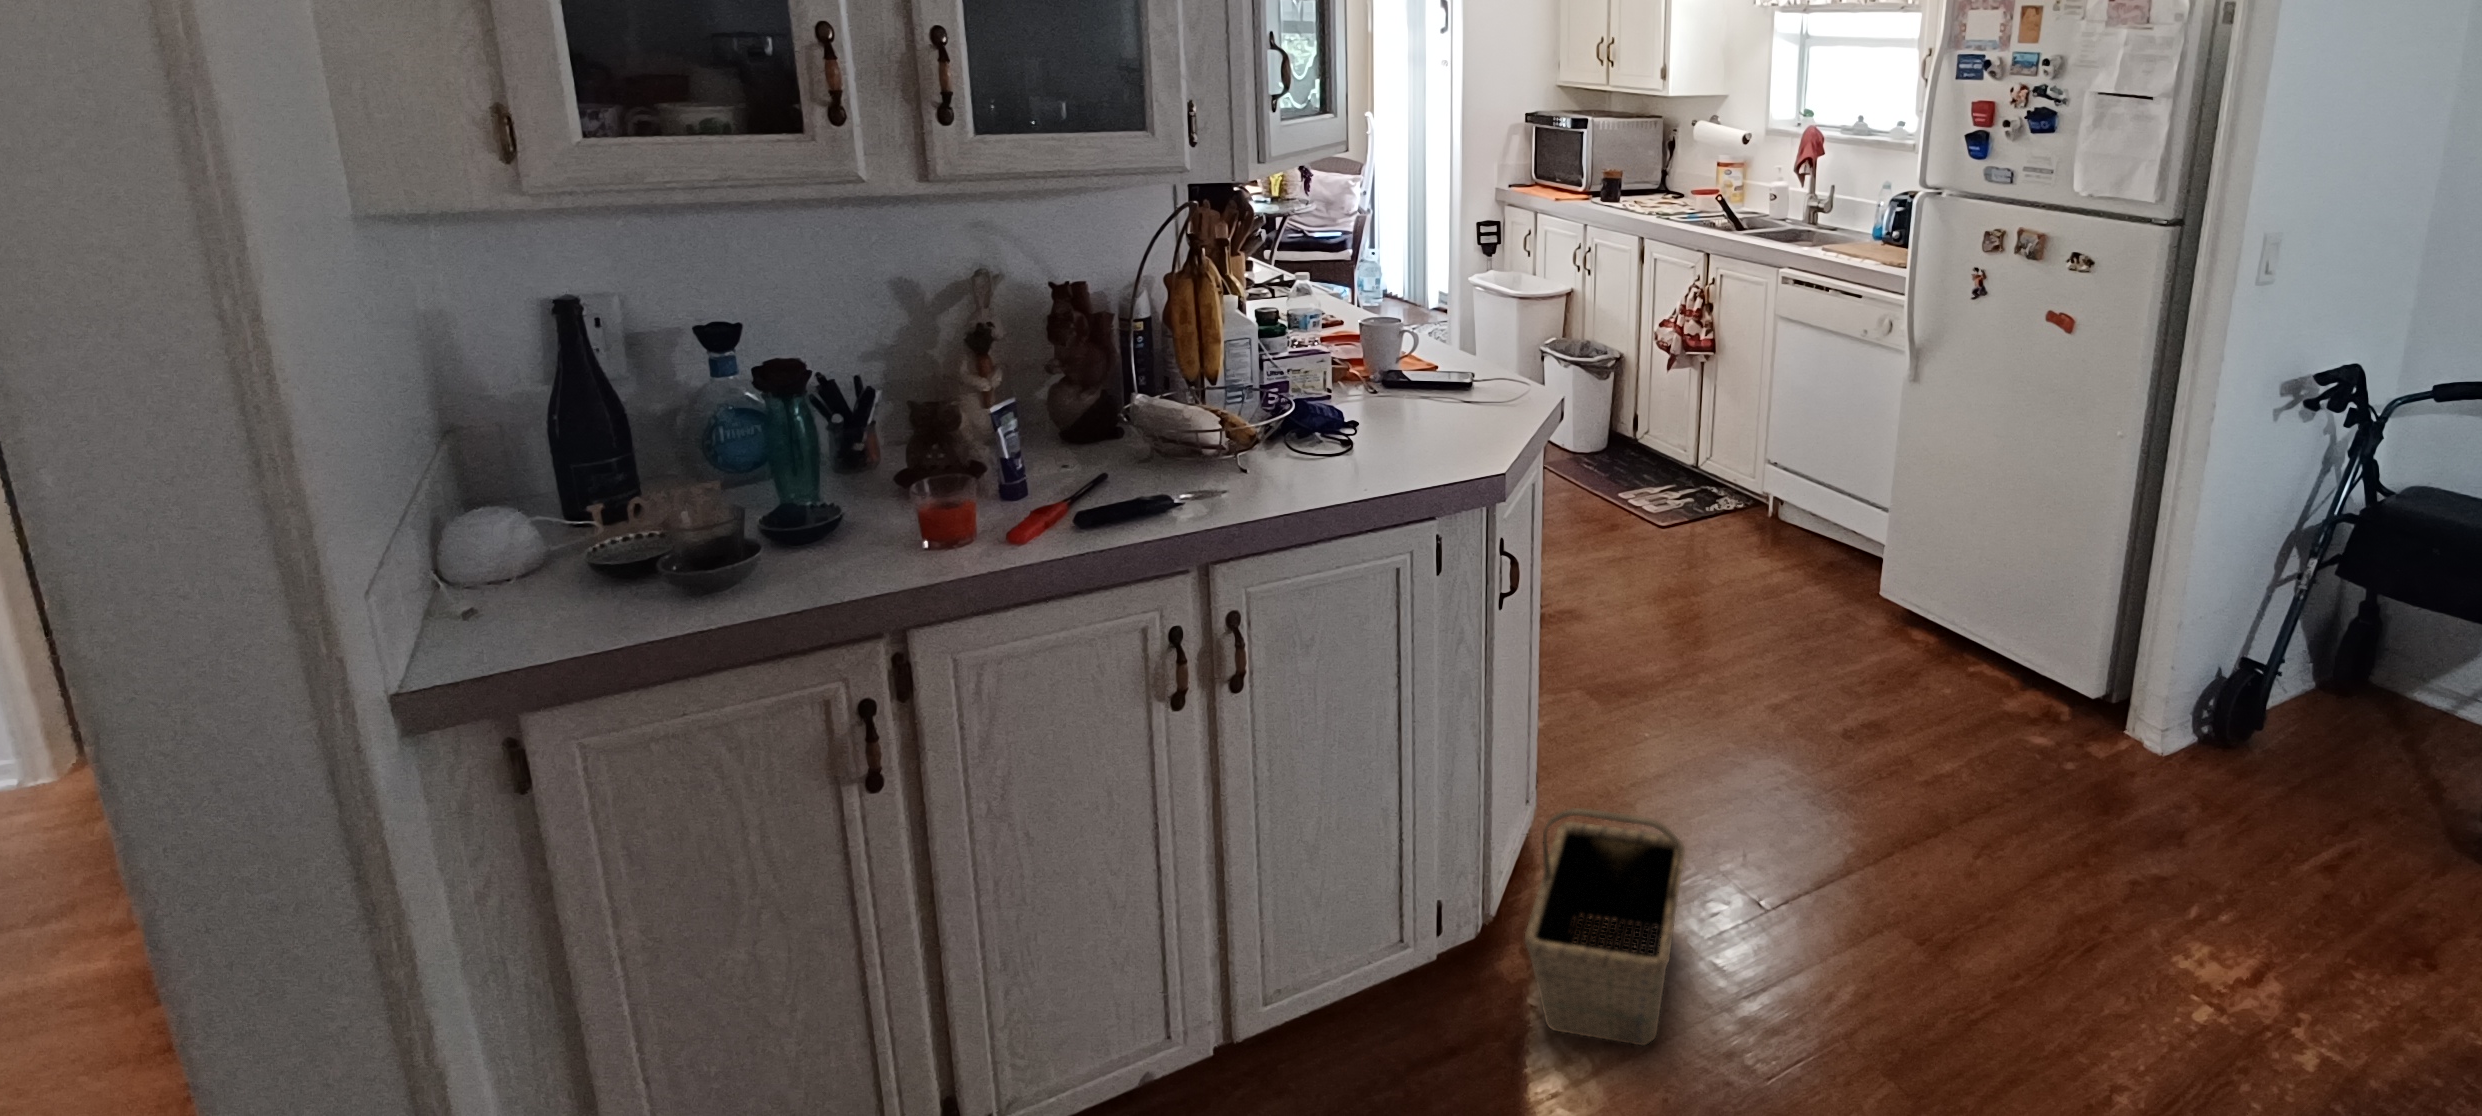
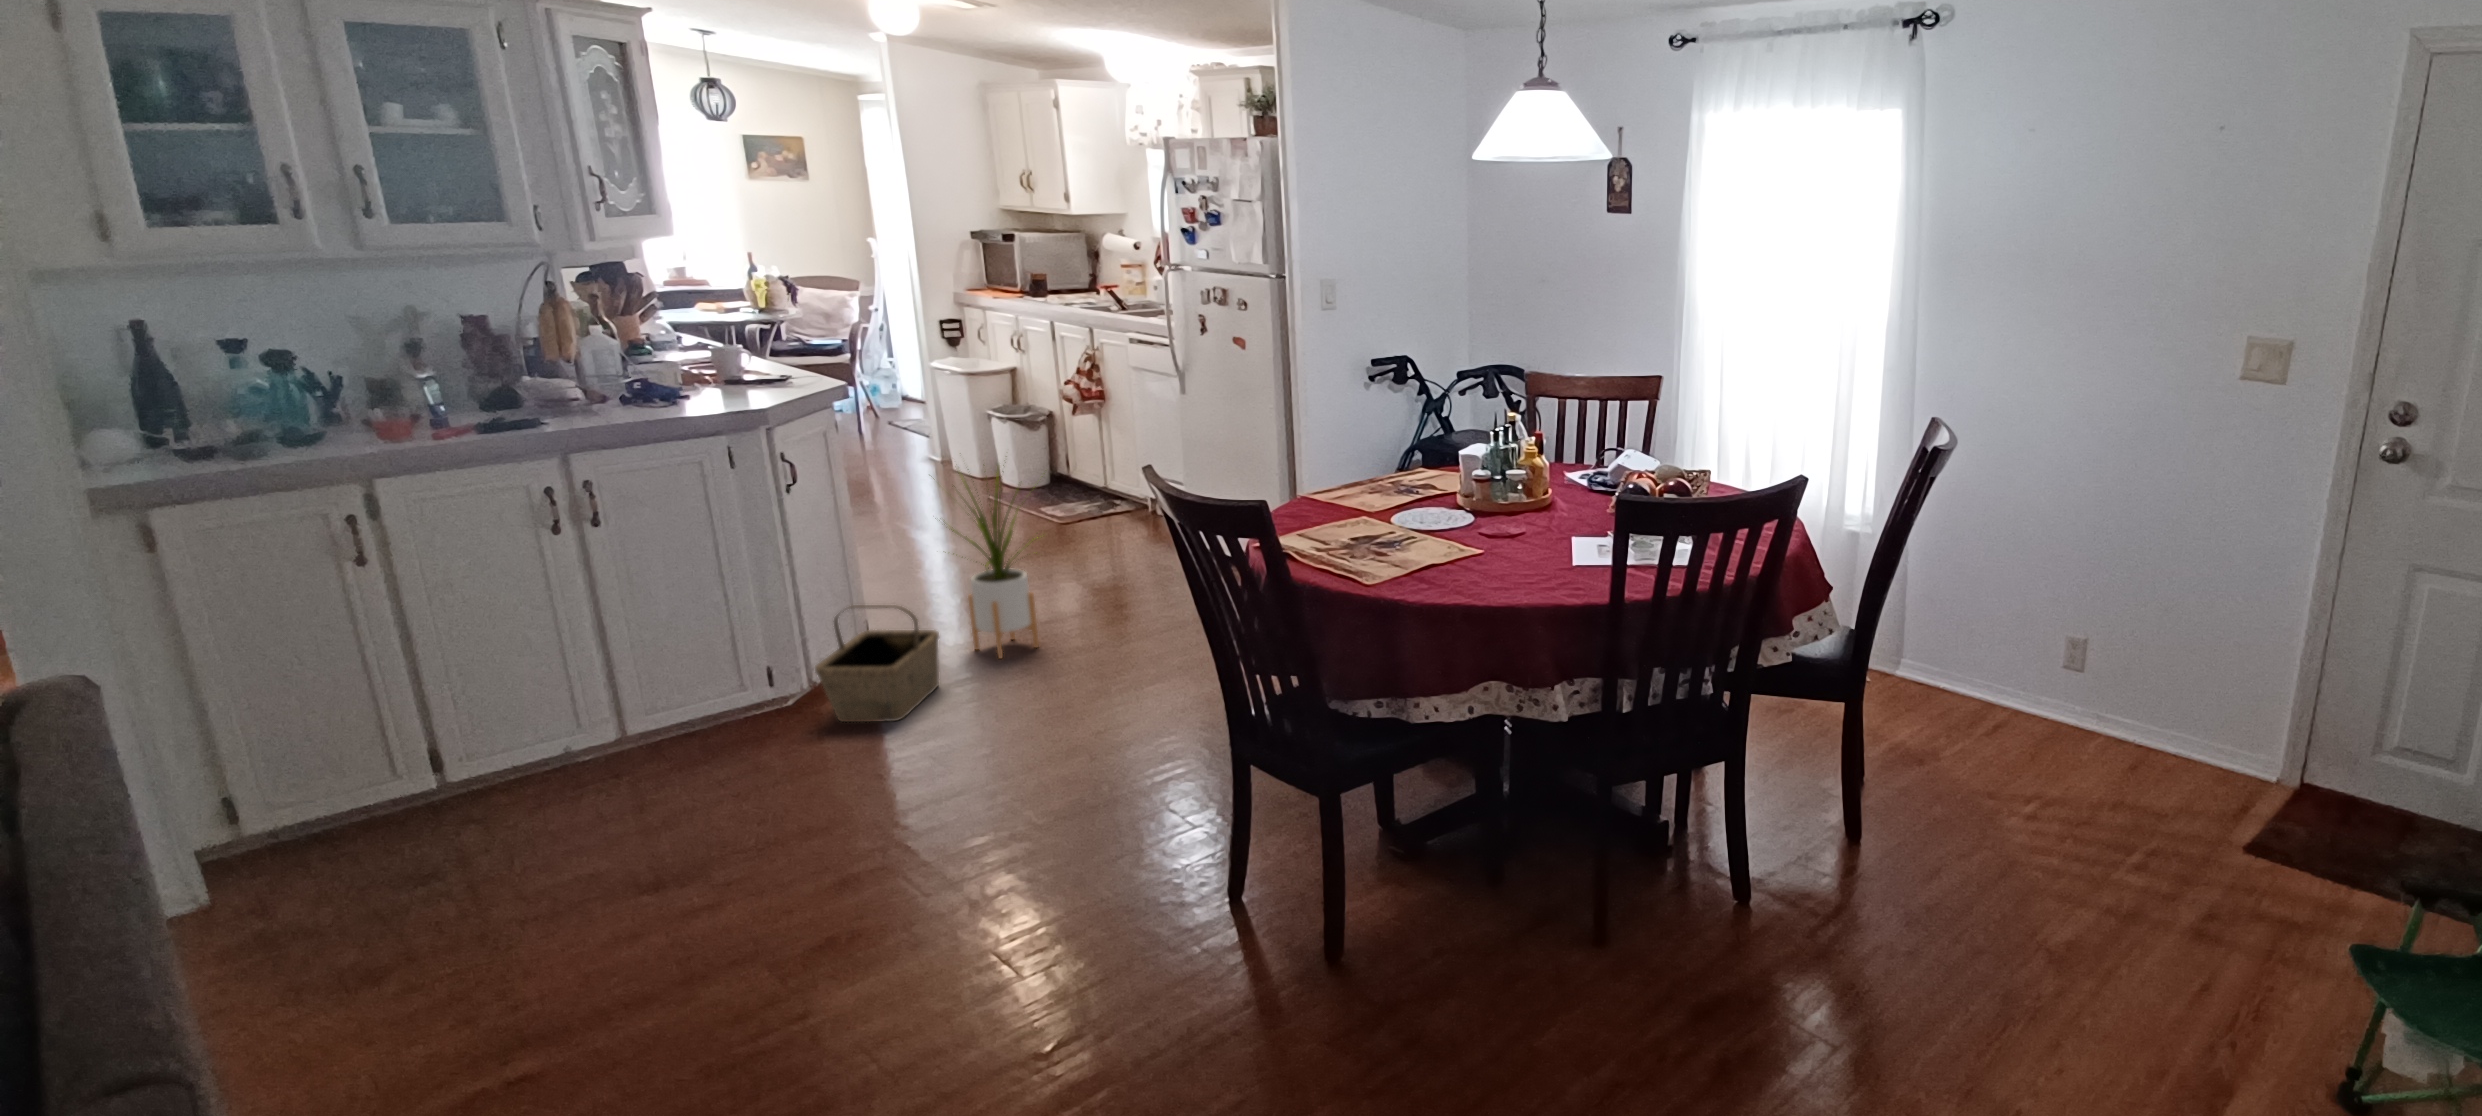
house plant: none [1658,509,1844,859] -> present [933,465,1039,658]

